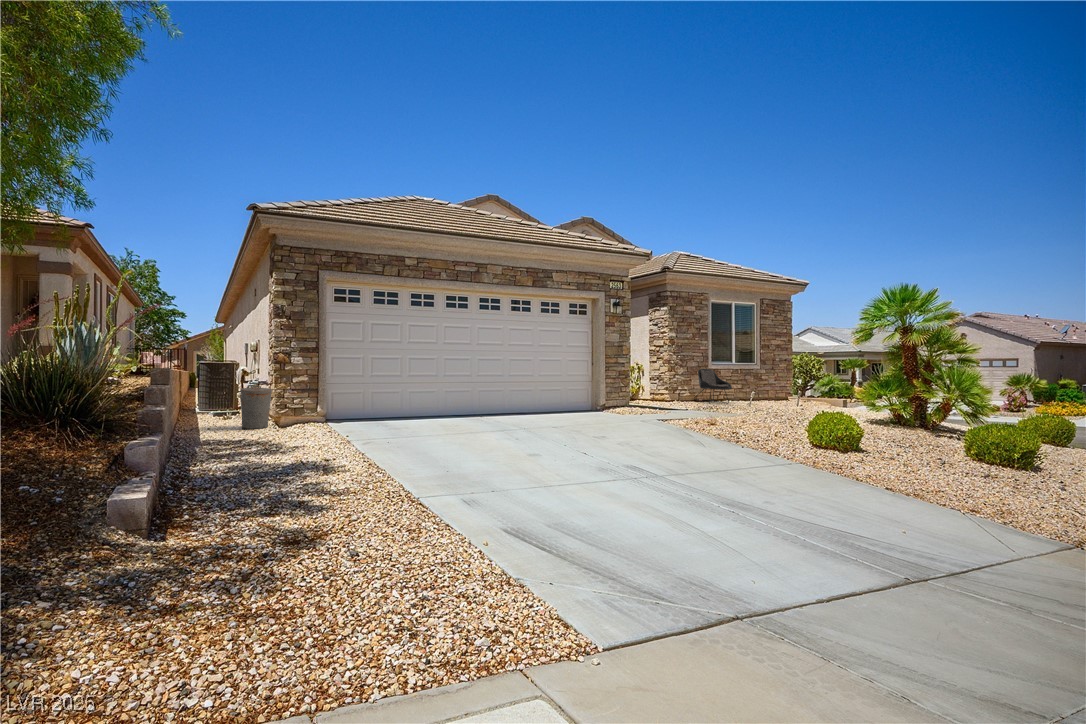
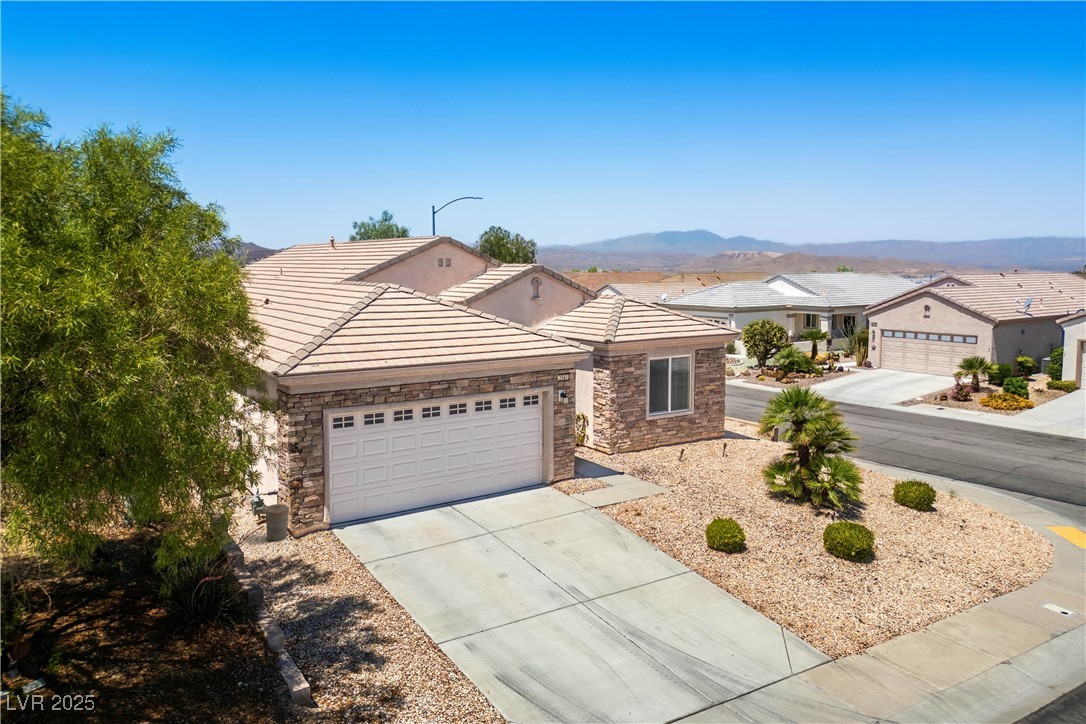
lounge chair: present [694,369,732,404] -> none [633,422,666,456]

